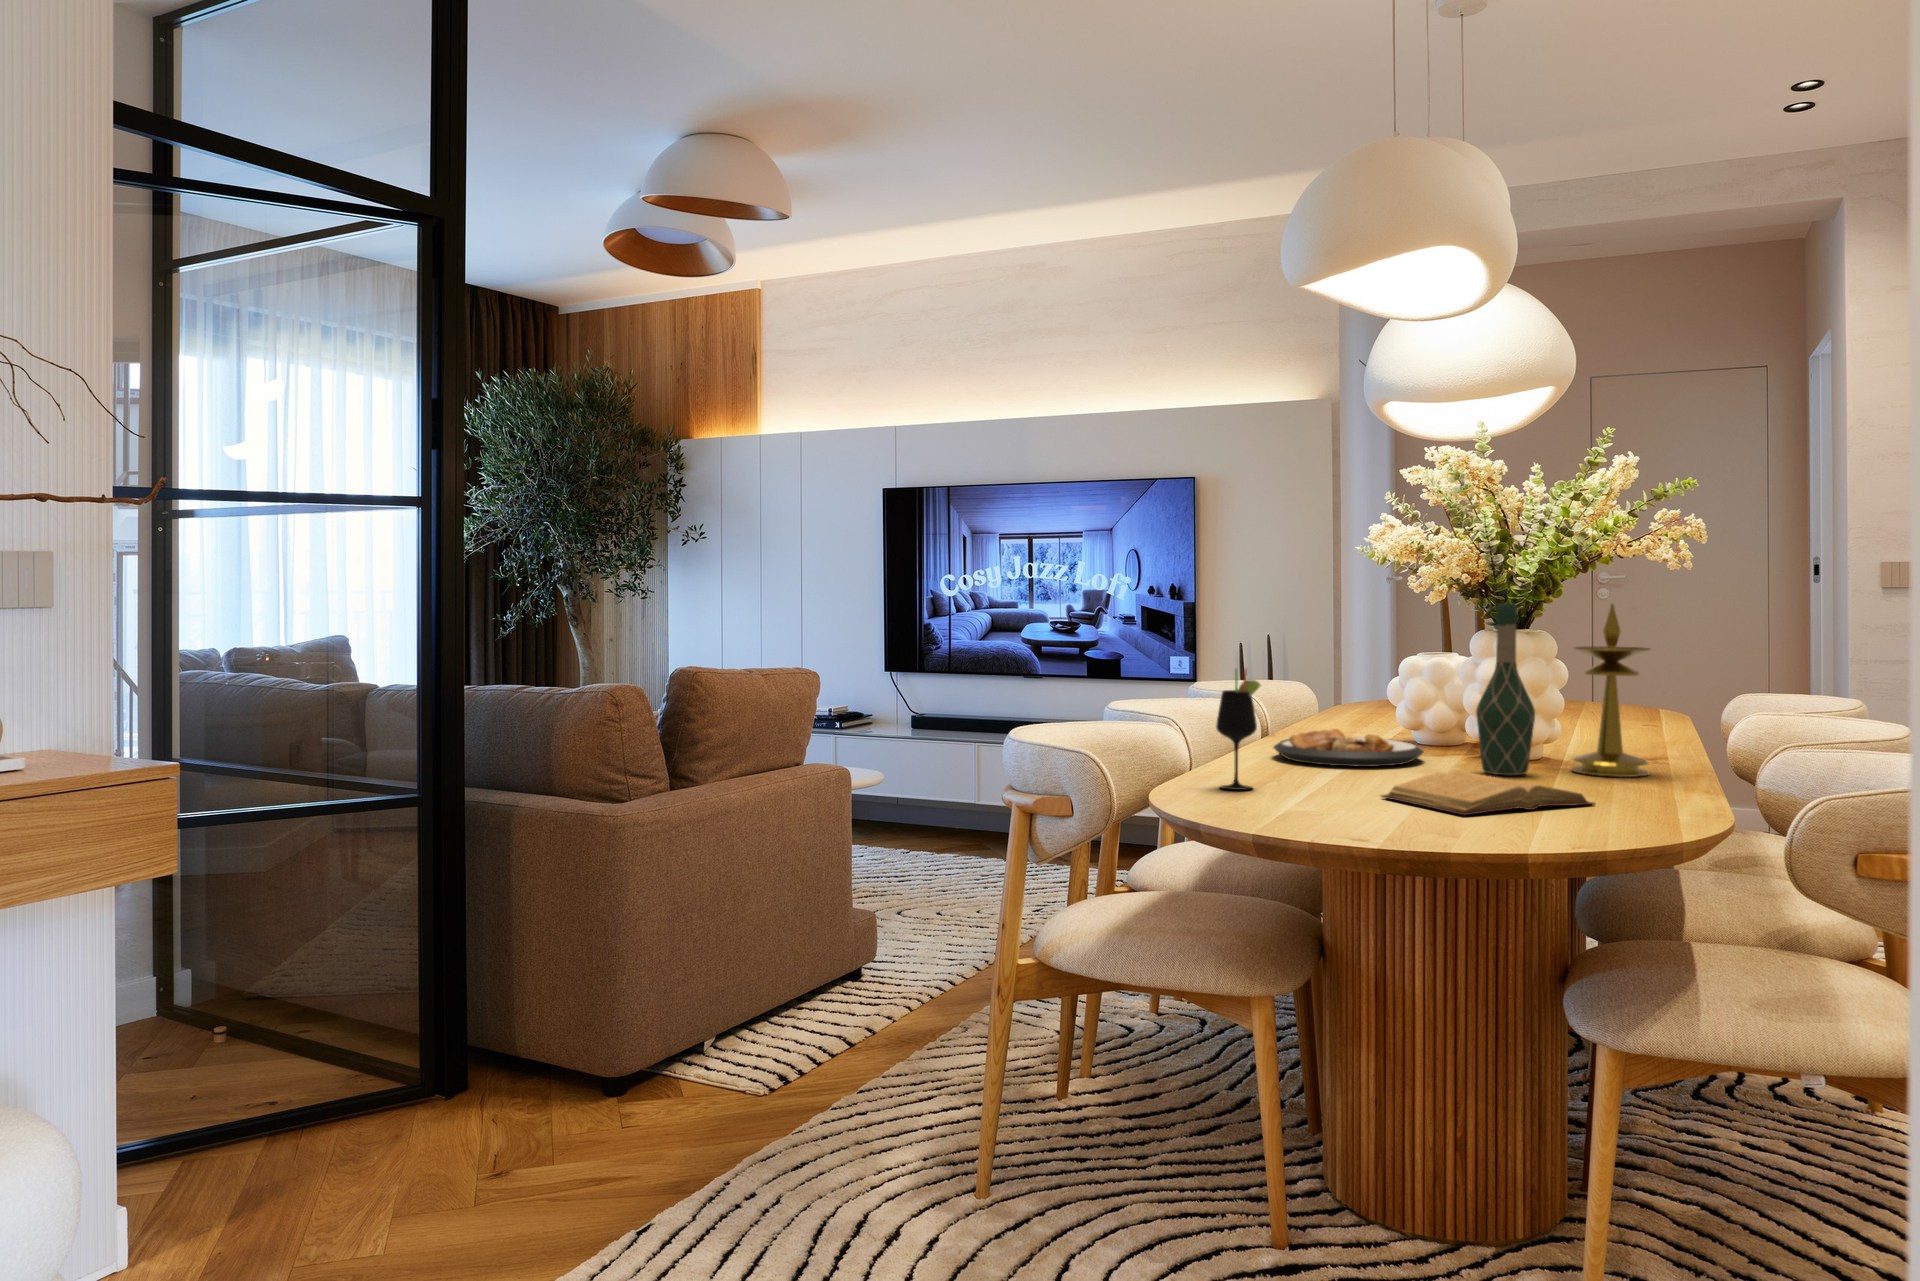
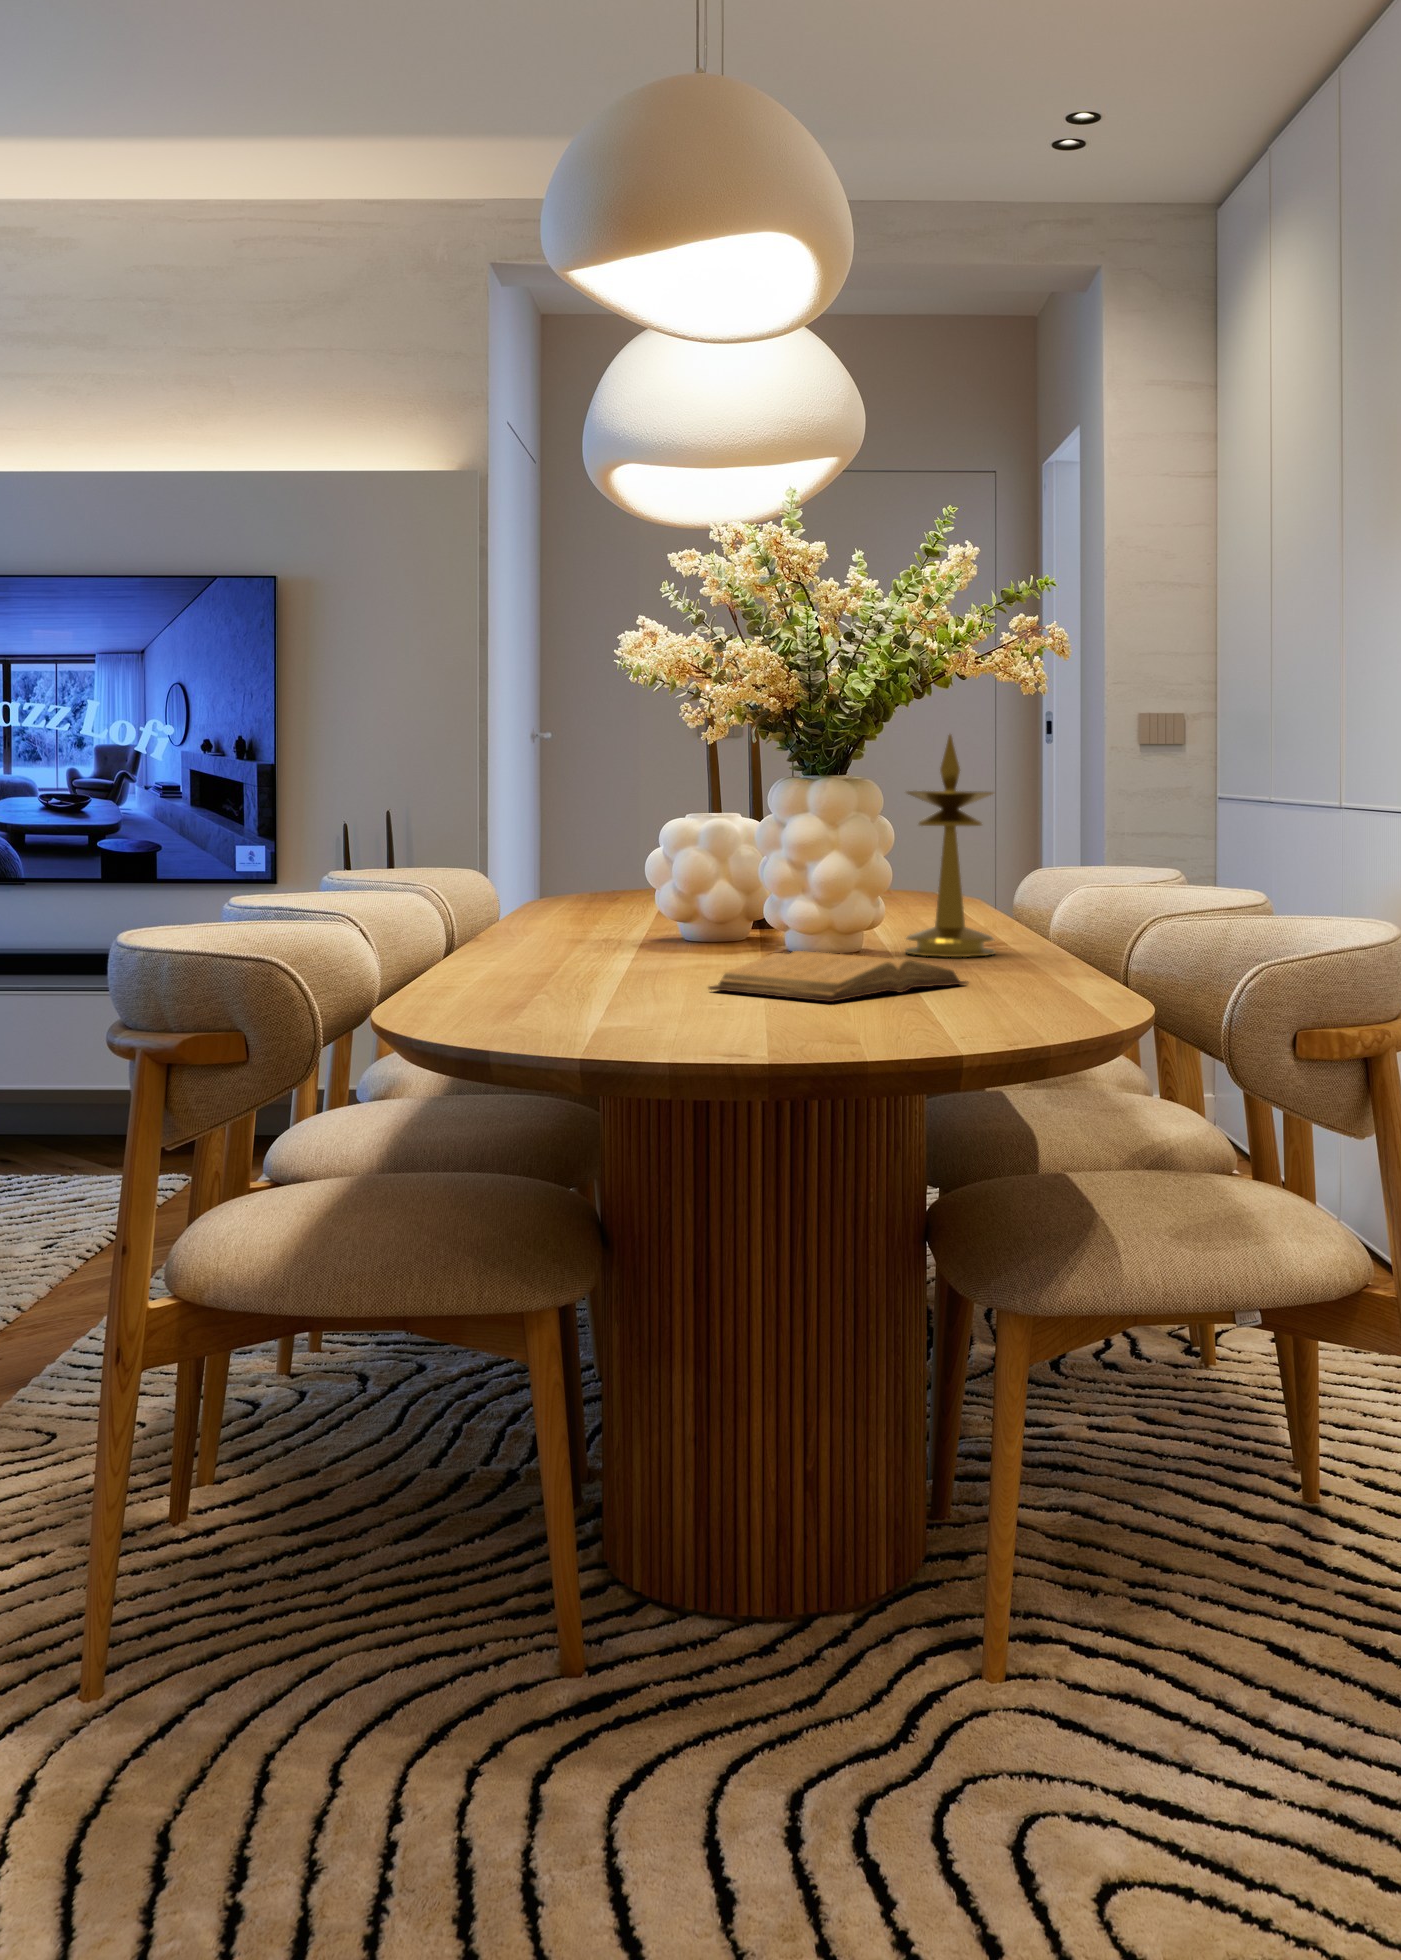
wine bottle: present [1476,604,1535,775] -> none [796,732,869,961]
wine glass: present [1216,669,1261,790] -> none [476,814,544,992]
plate: present [1274,729,1423,767] -> none [515,913,721,961]

